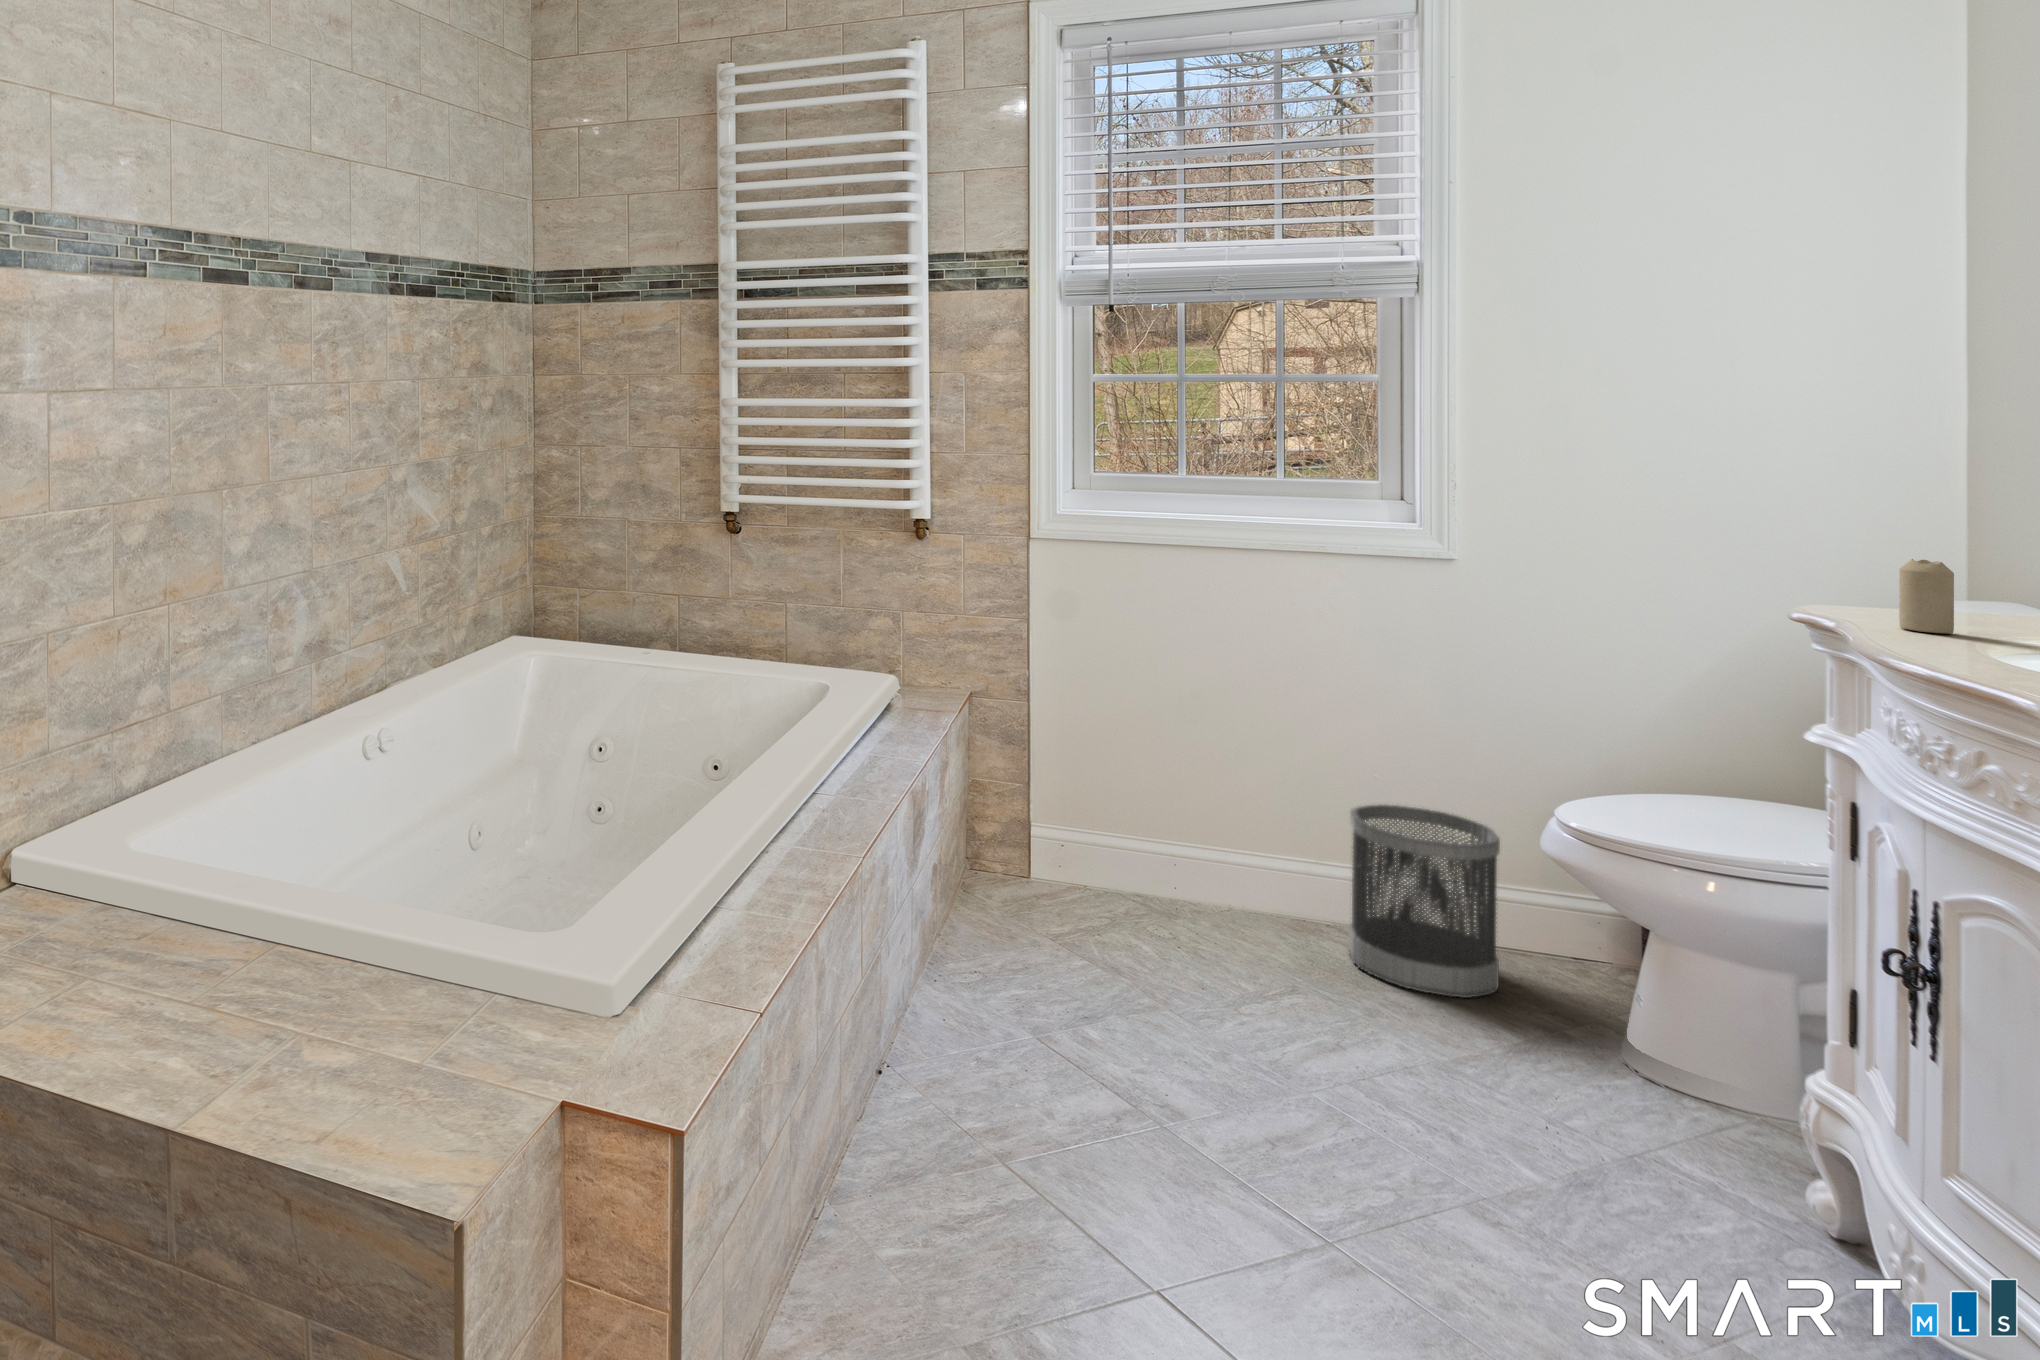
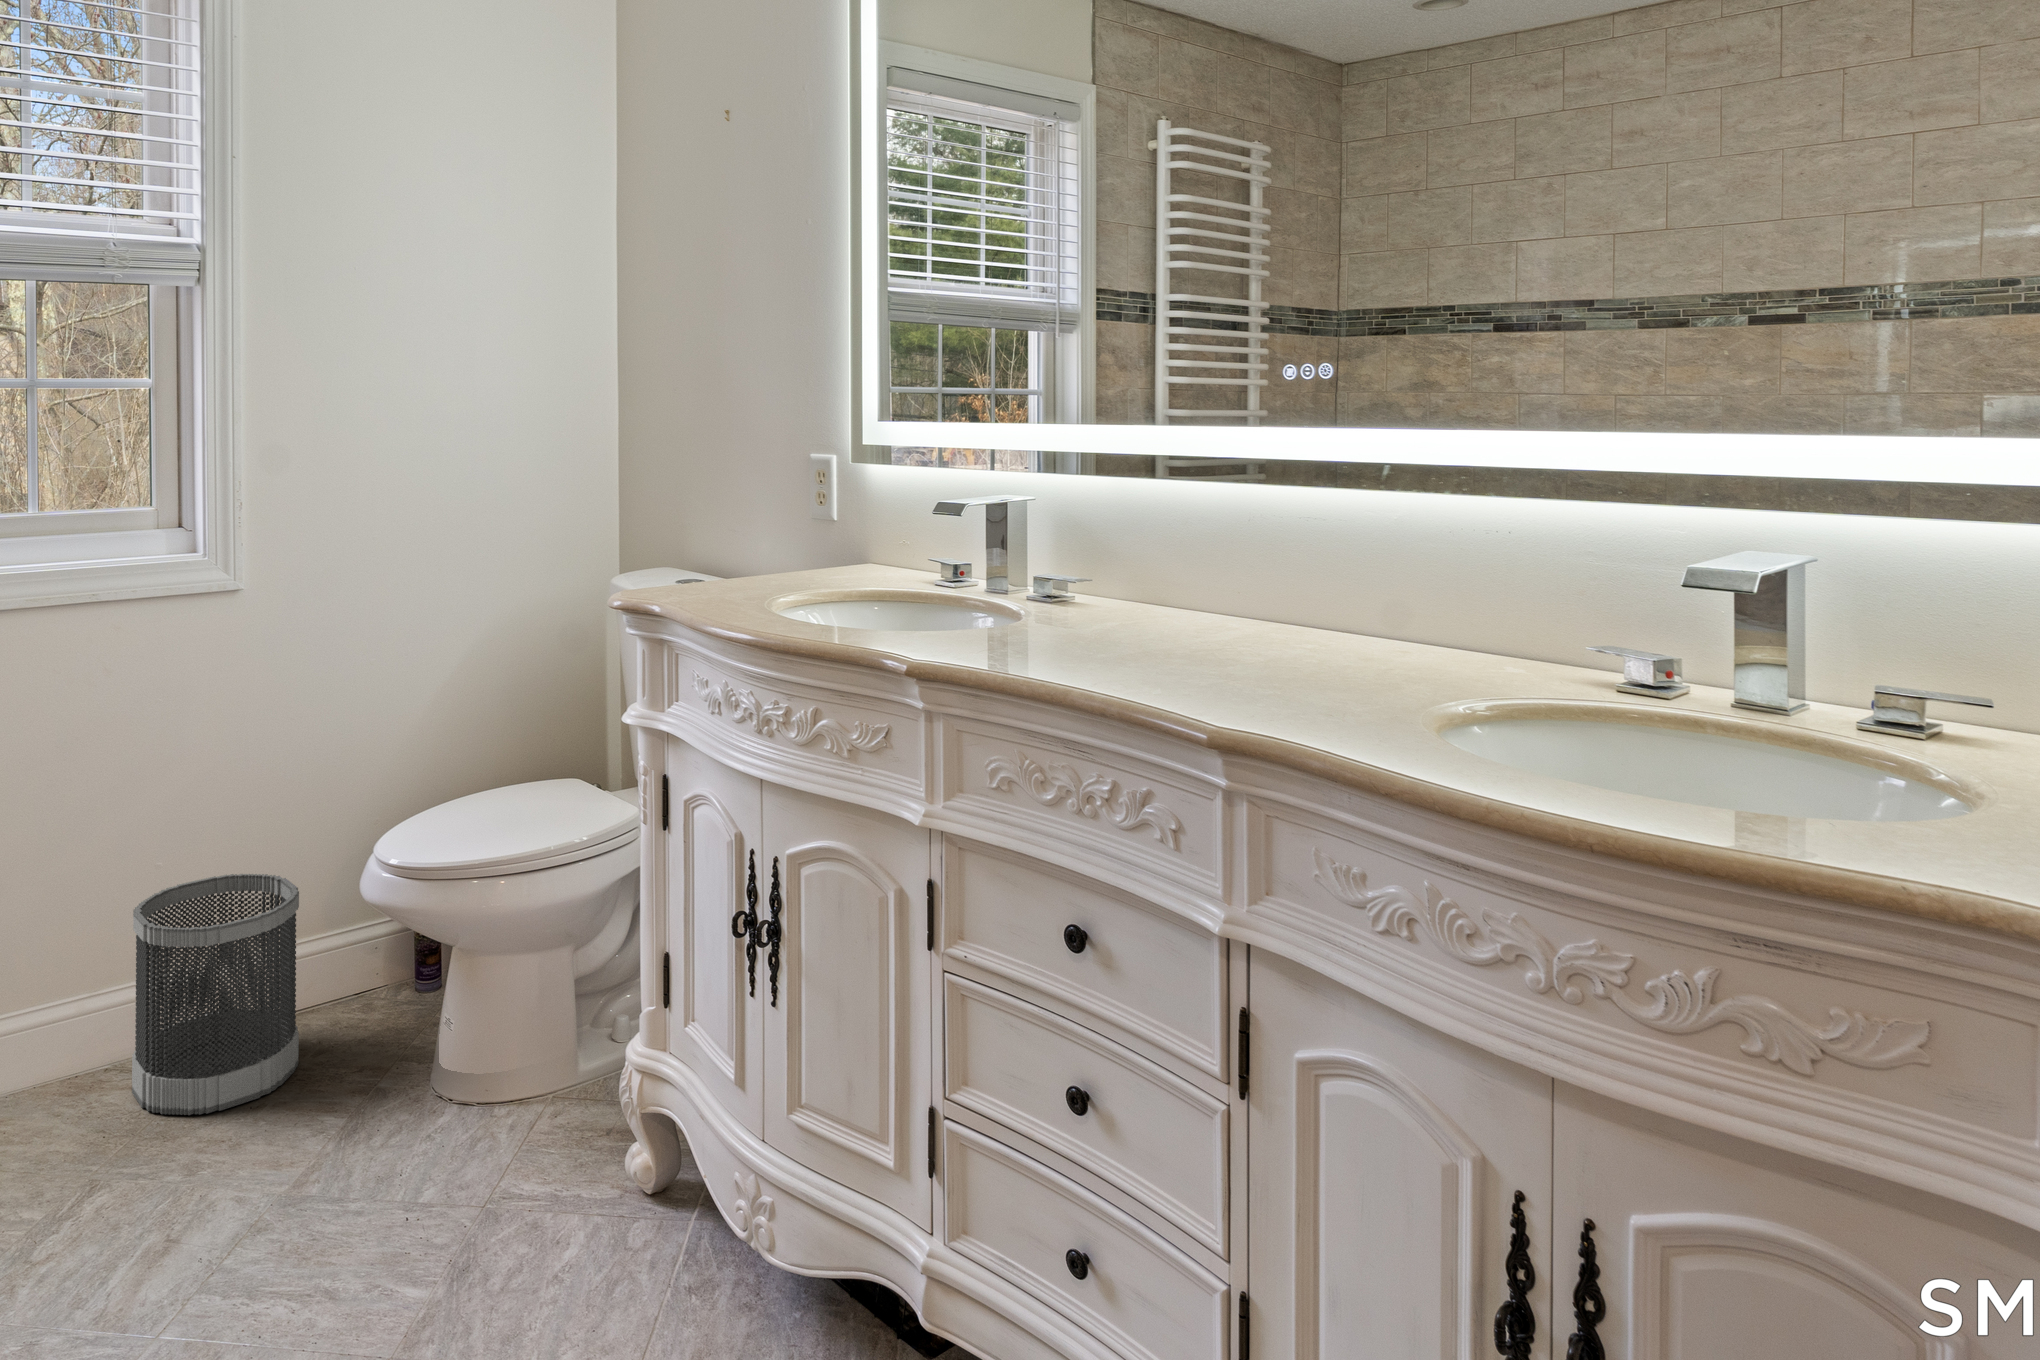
candle: present [1899,559,1954,633] -> none [685,522,721,590]

